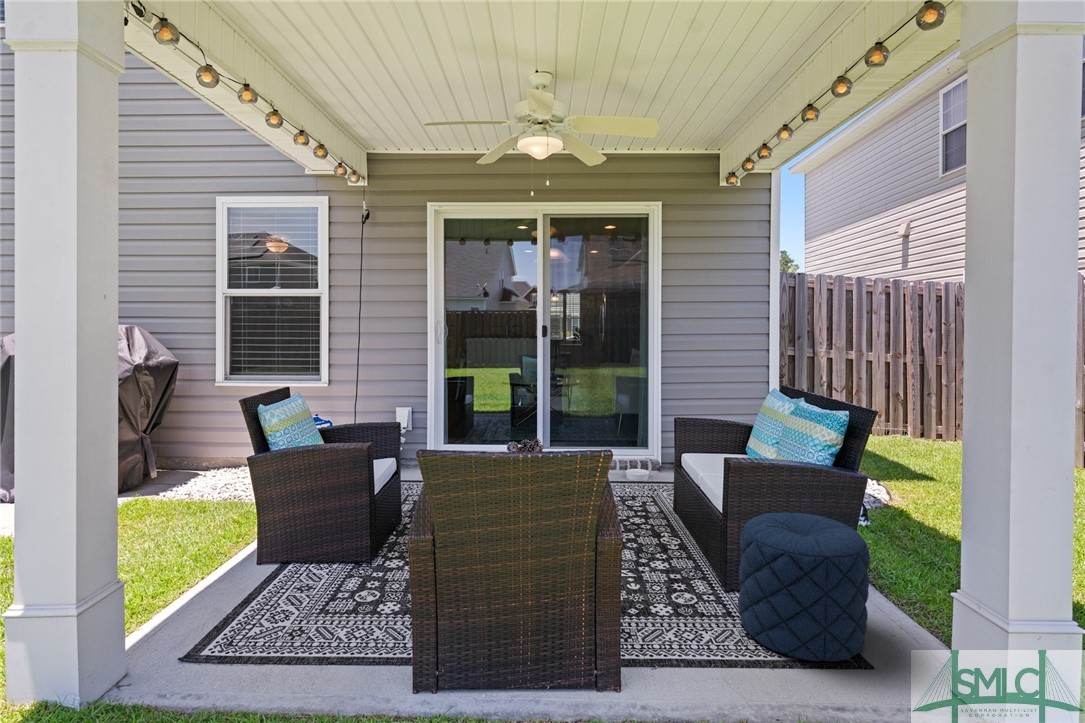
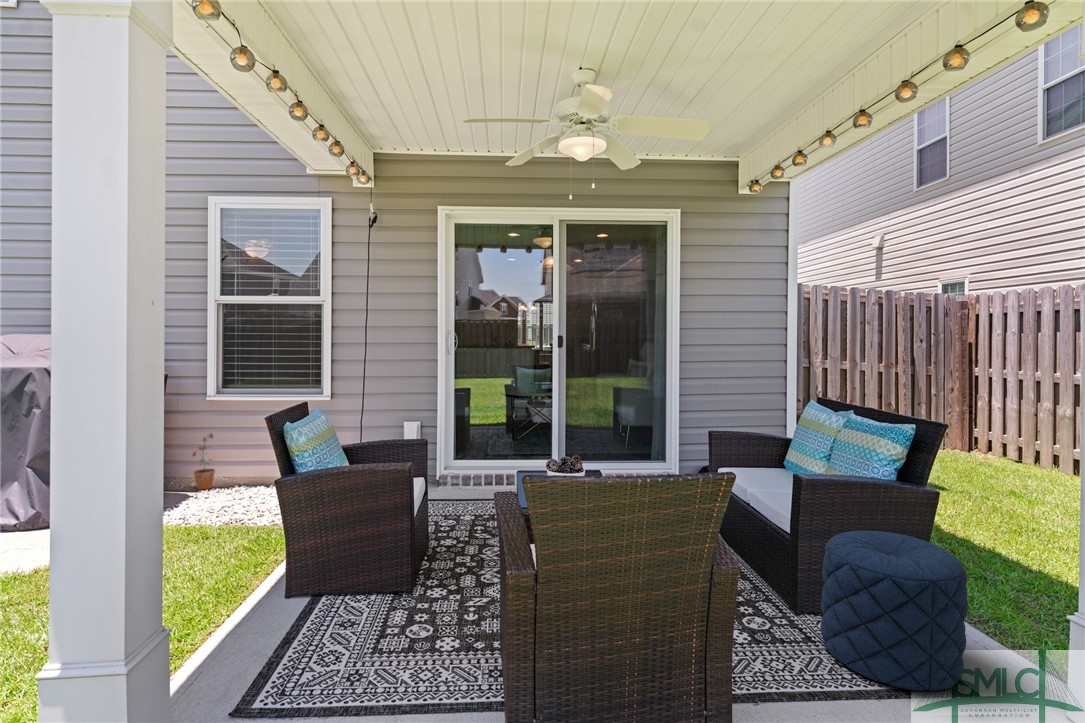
potted plant: none [195,420,218,472] -> present [193,433,215,489]

